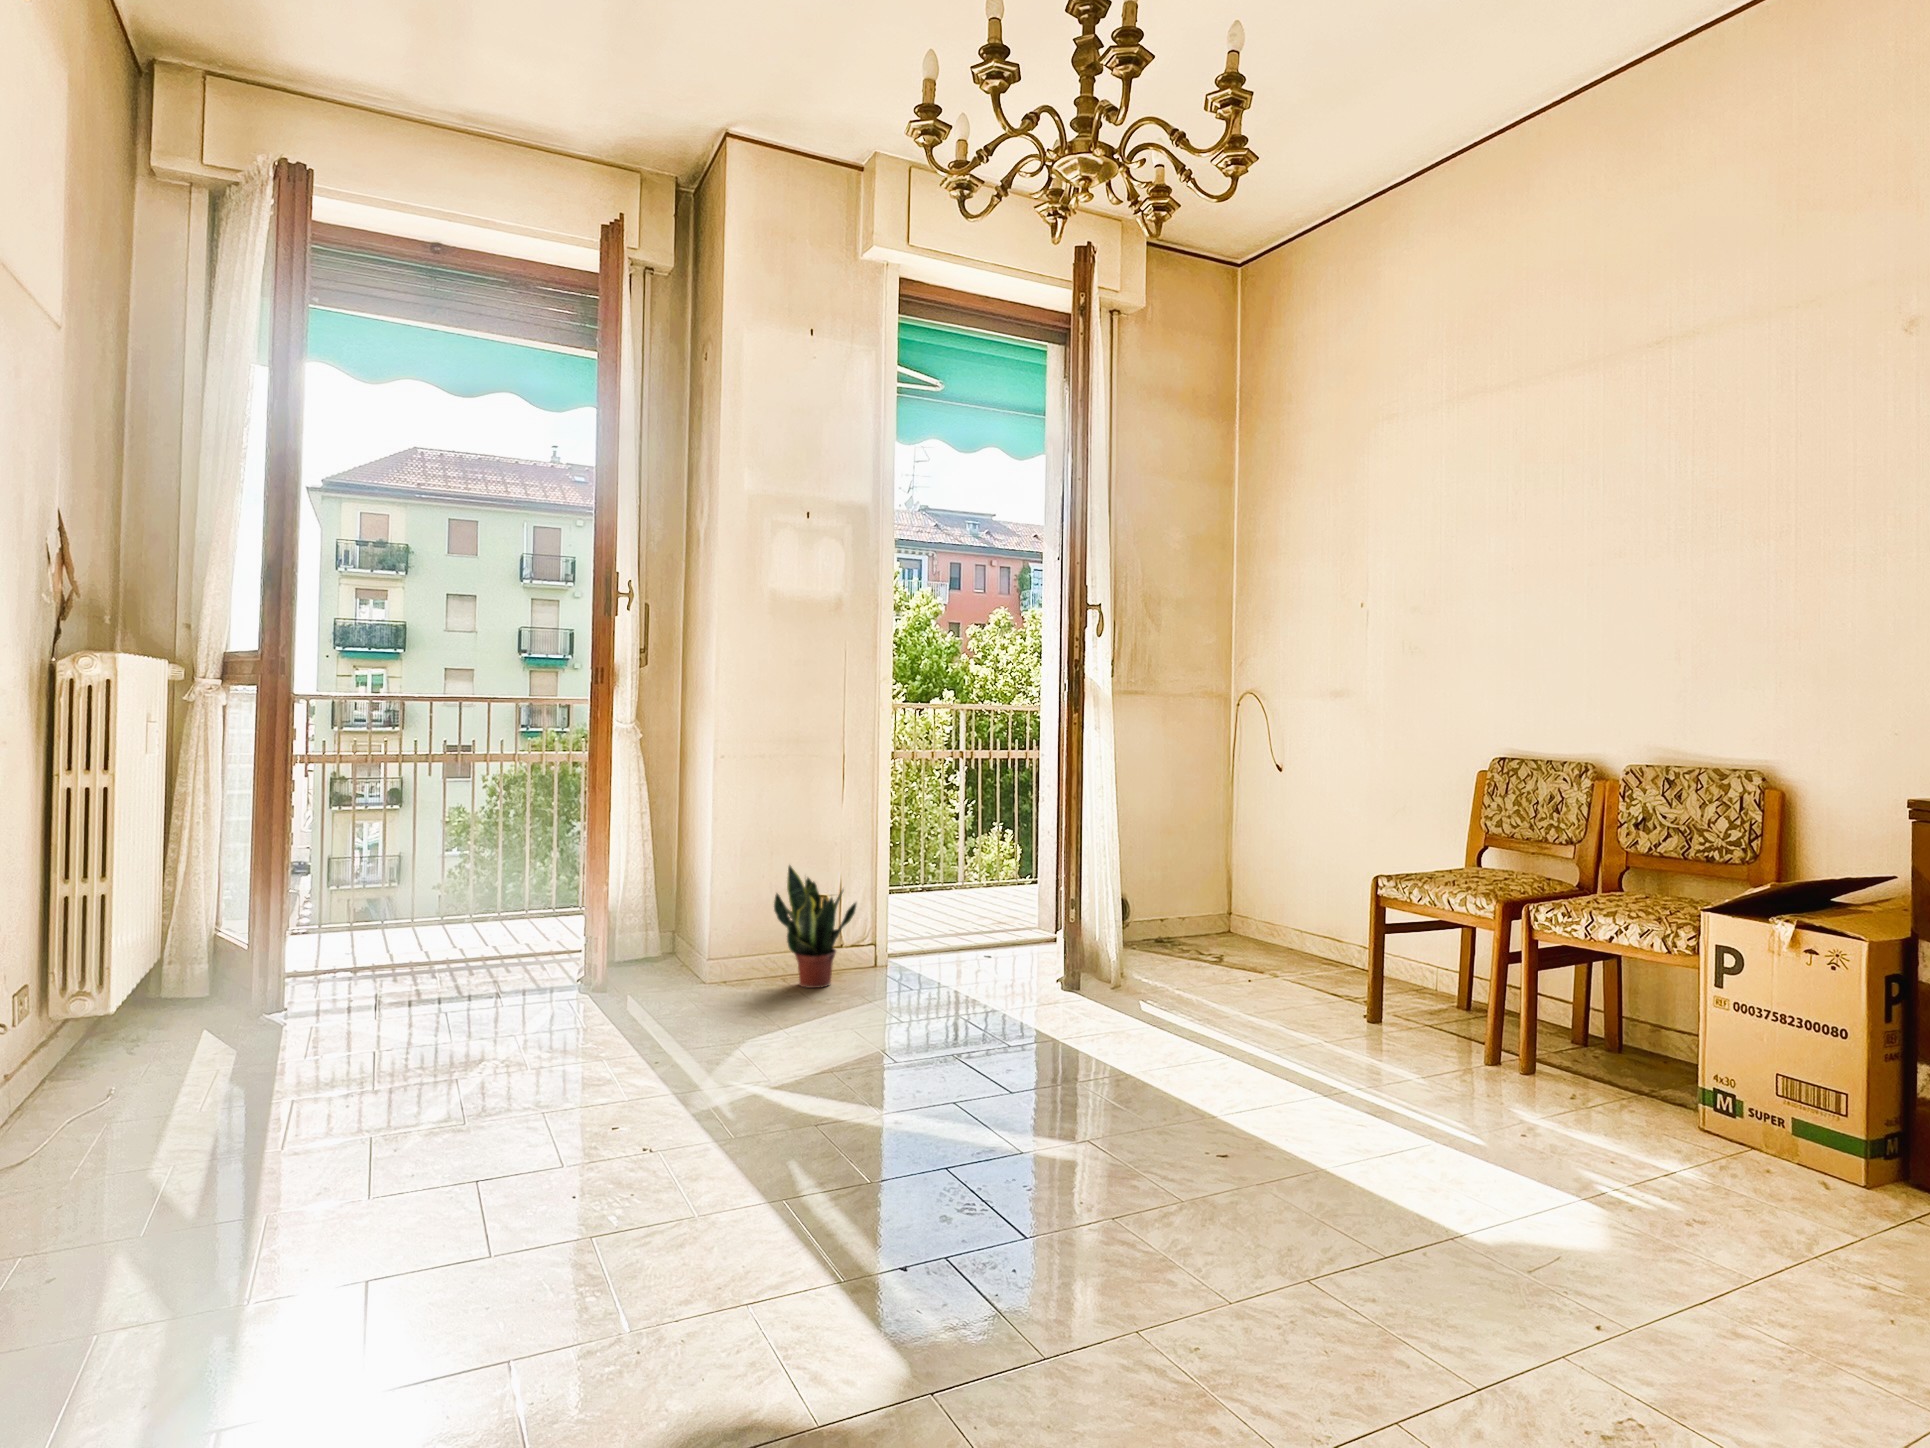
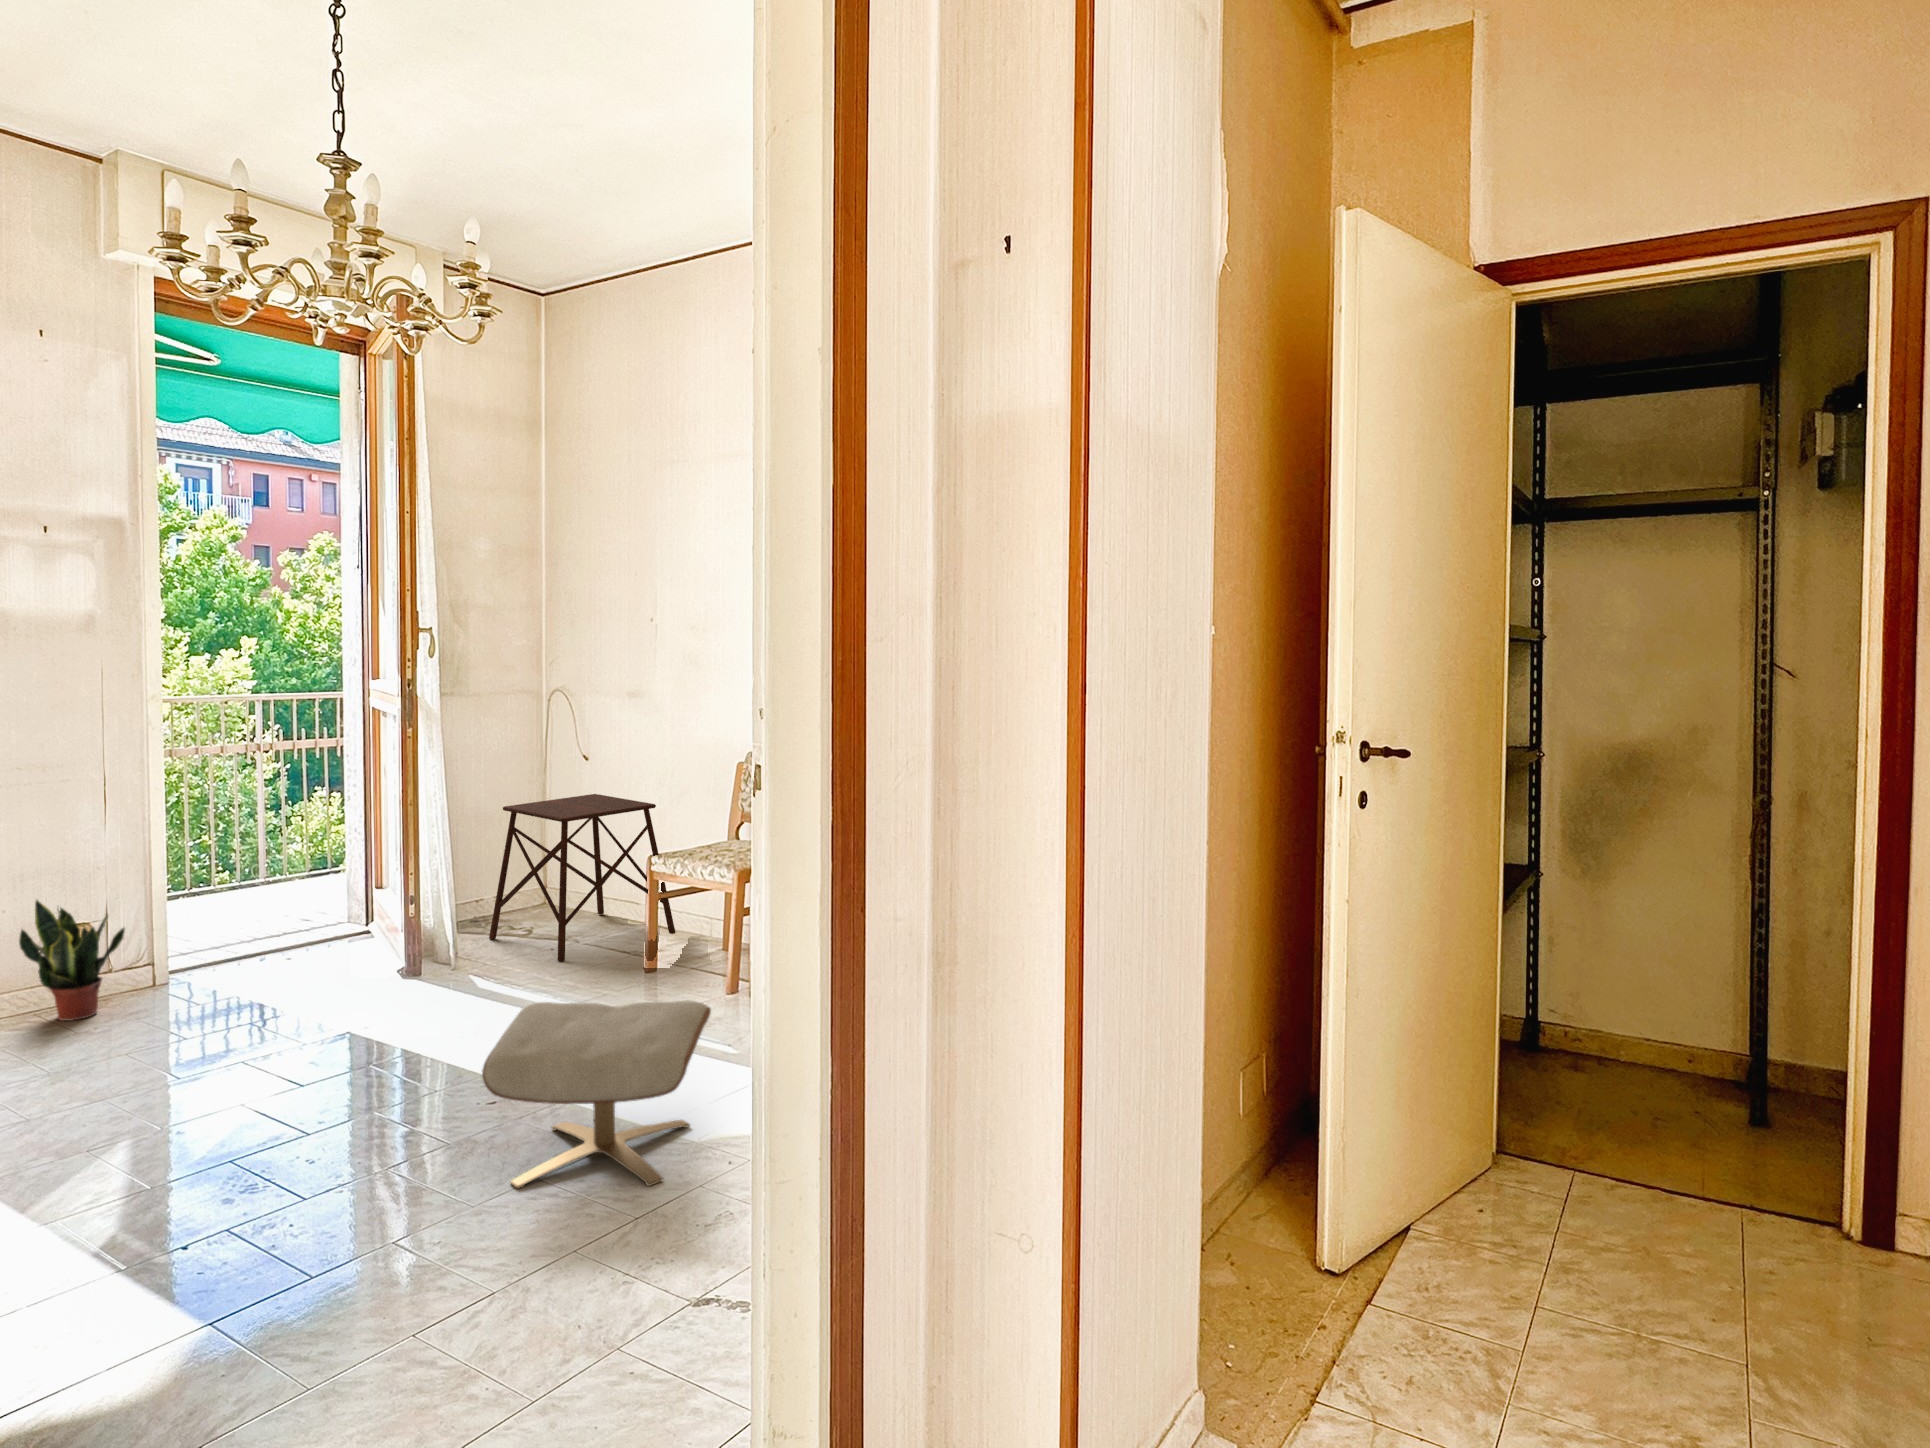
side table: none [1176,815,1383,995] -> present [489,794,675,962]
ottoman: none [1271,1022,1583,1330] -> present [482,1000,711,1188]

